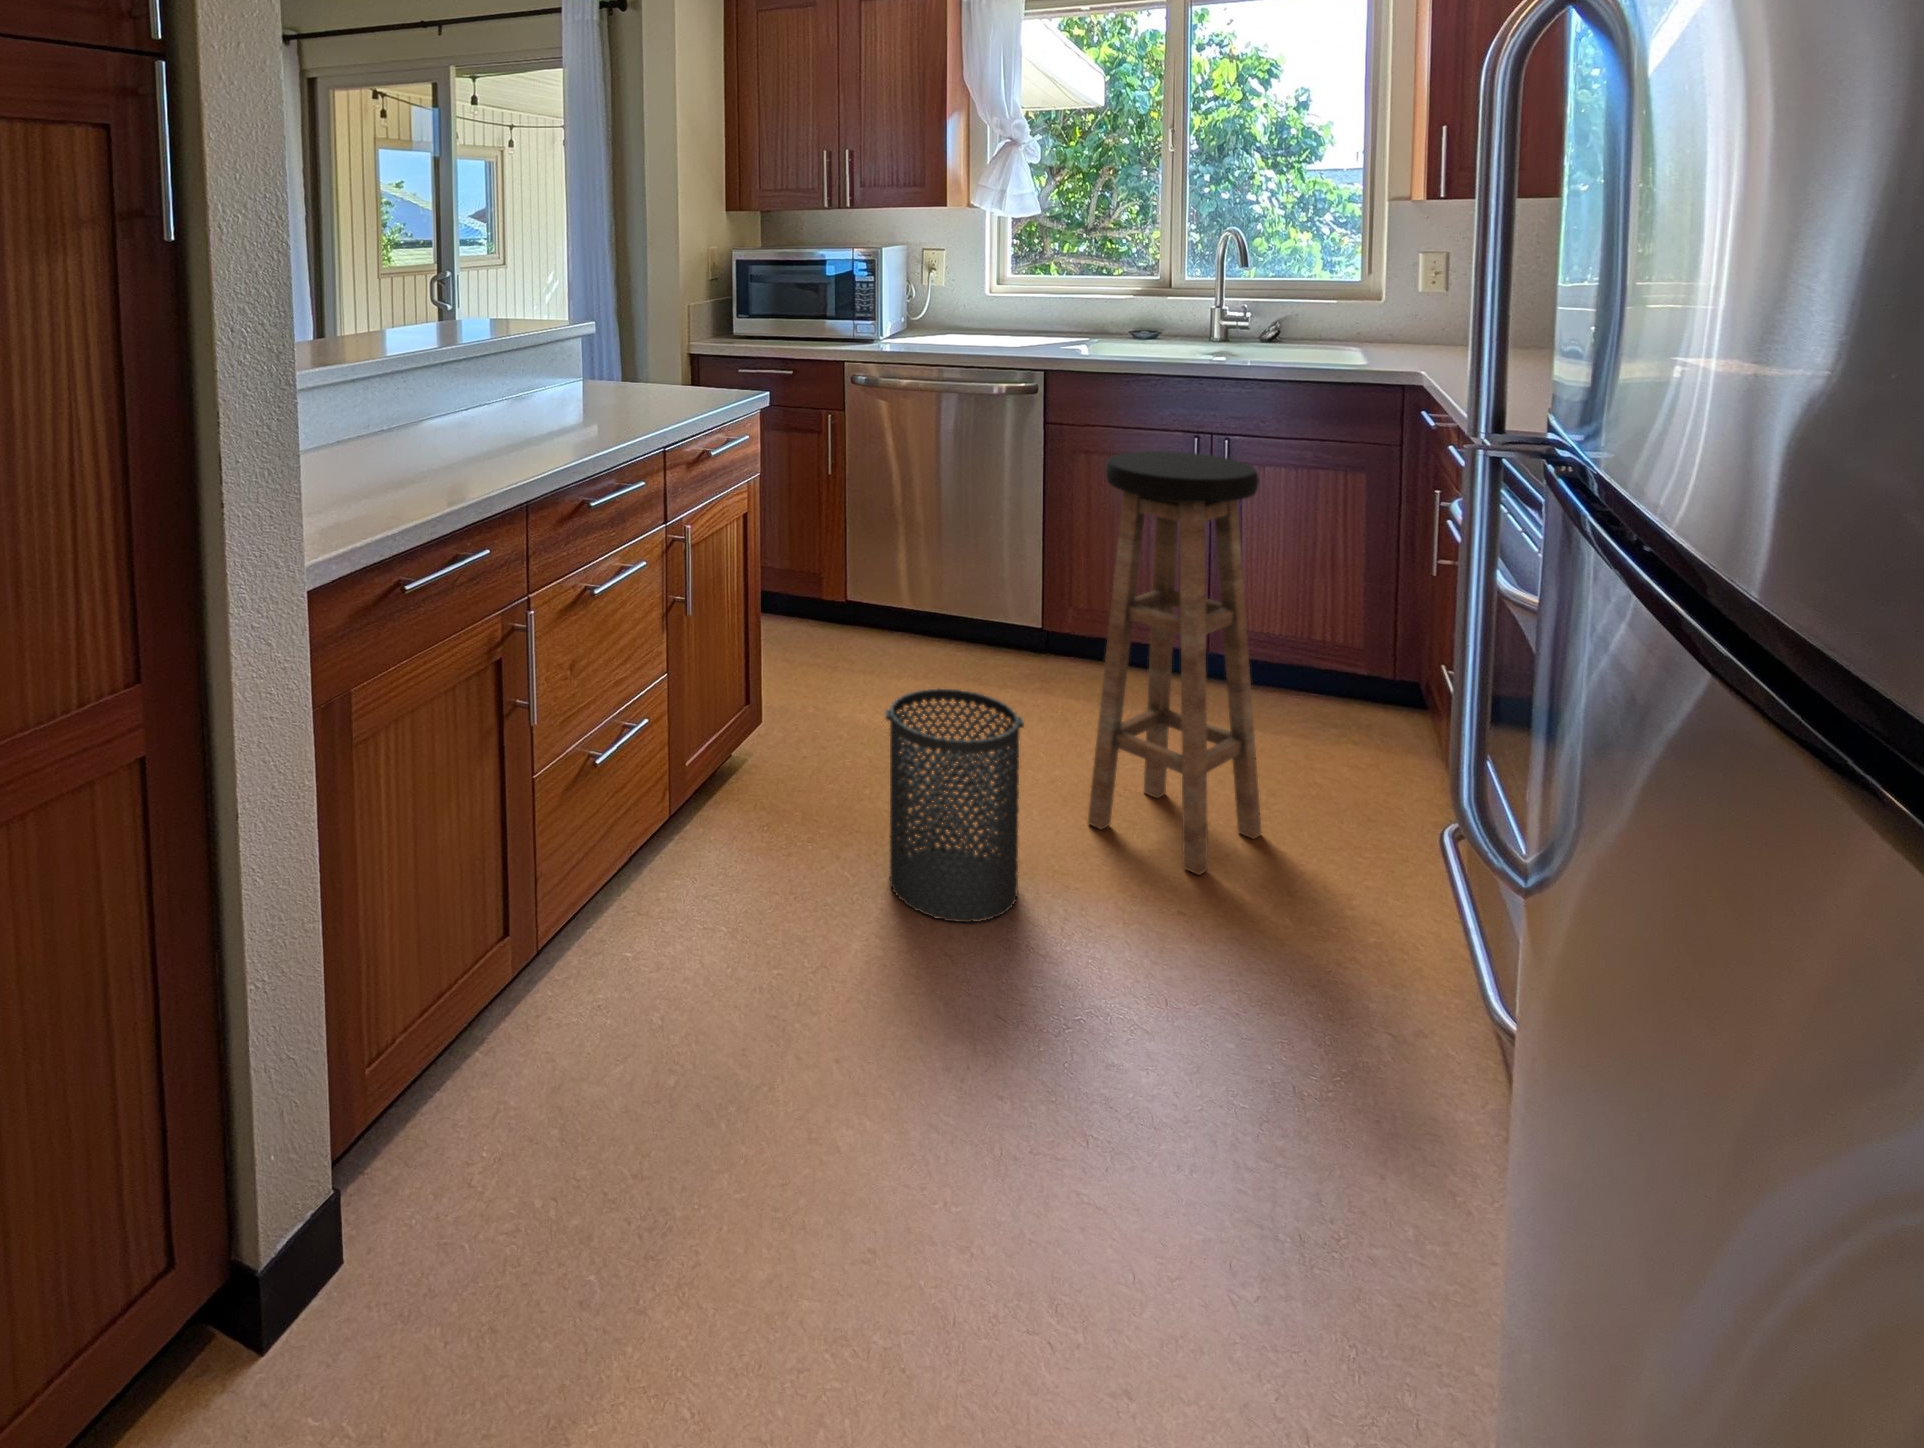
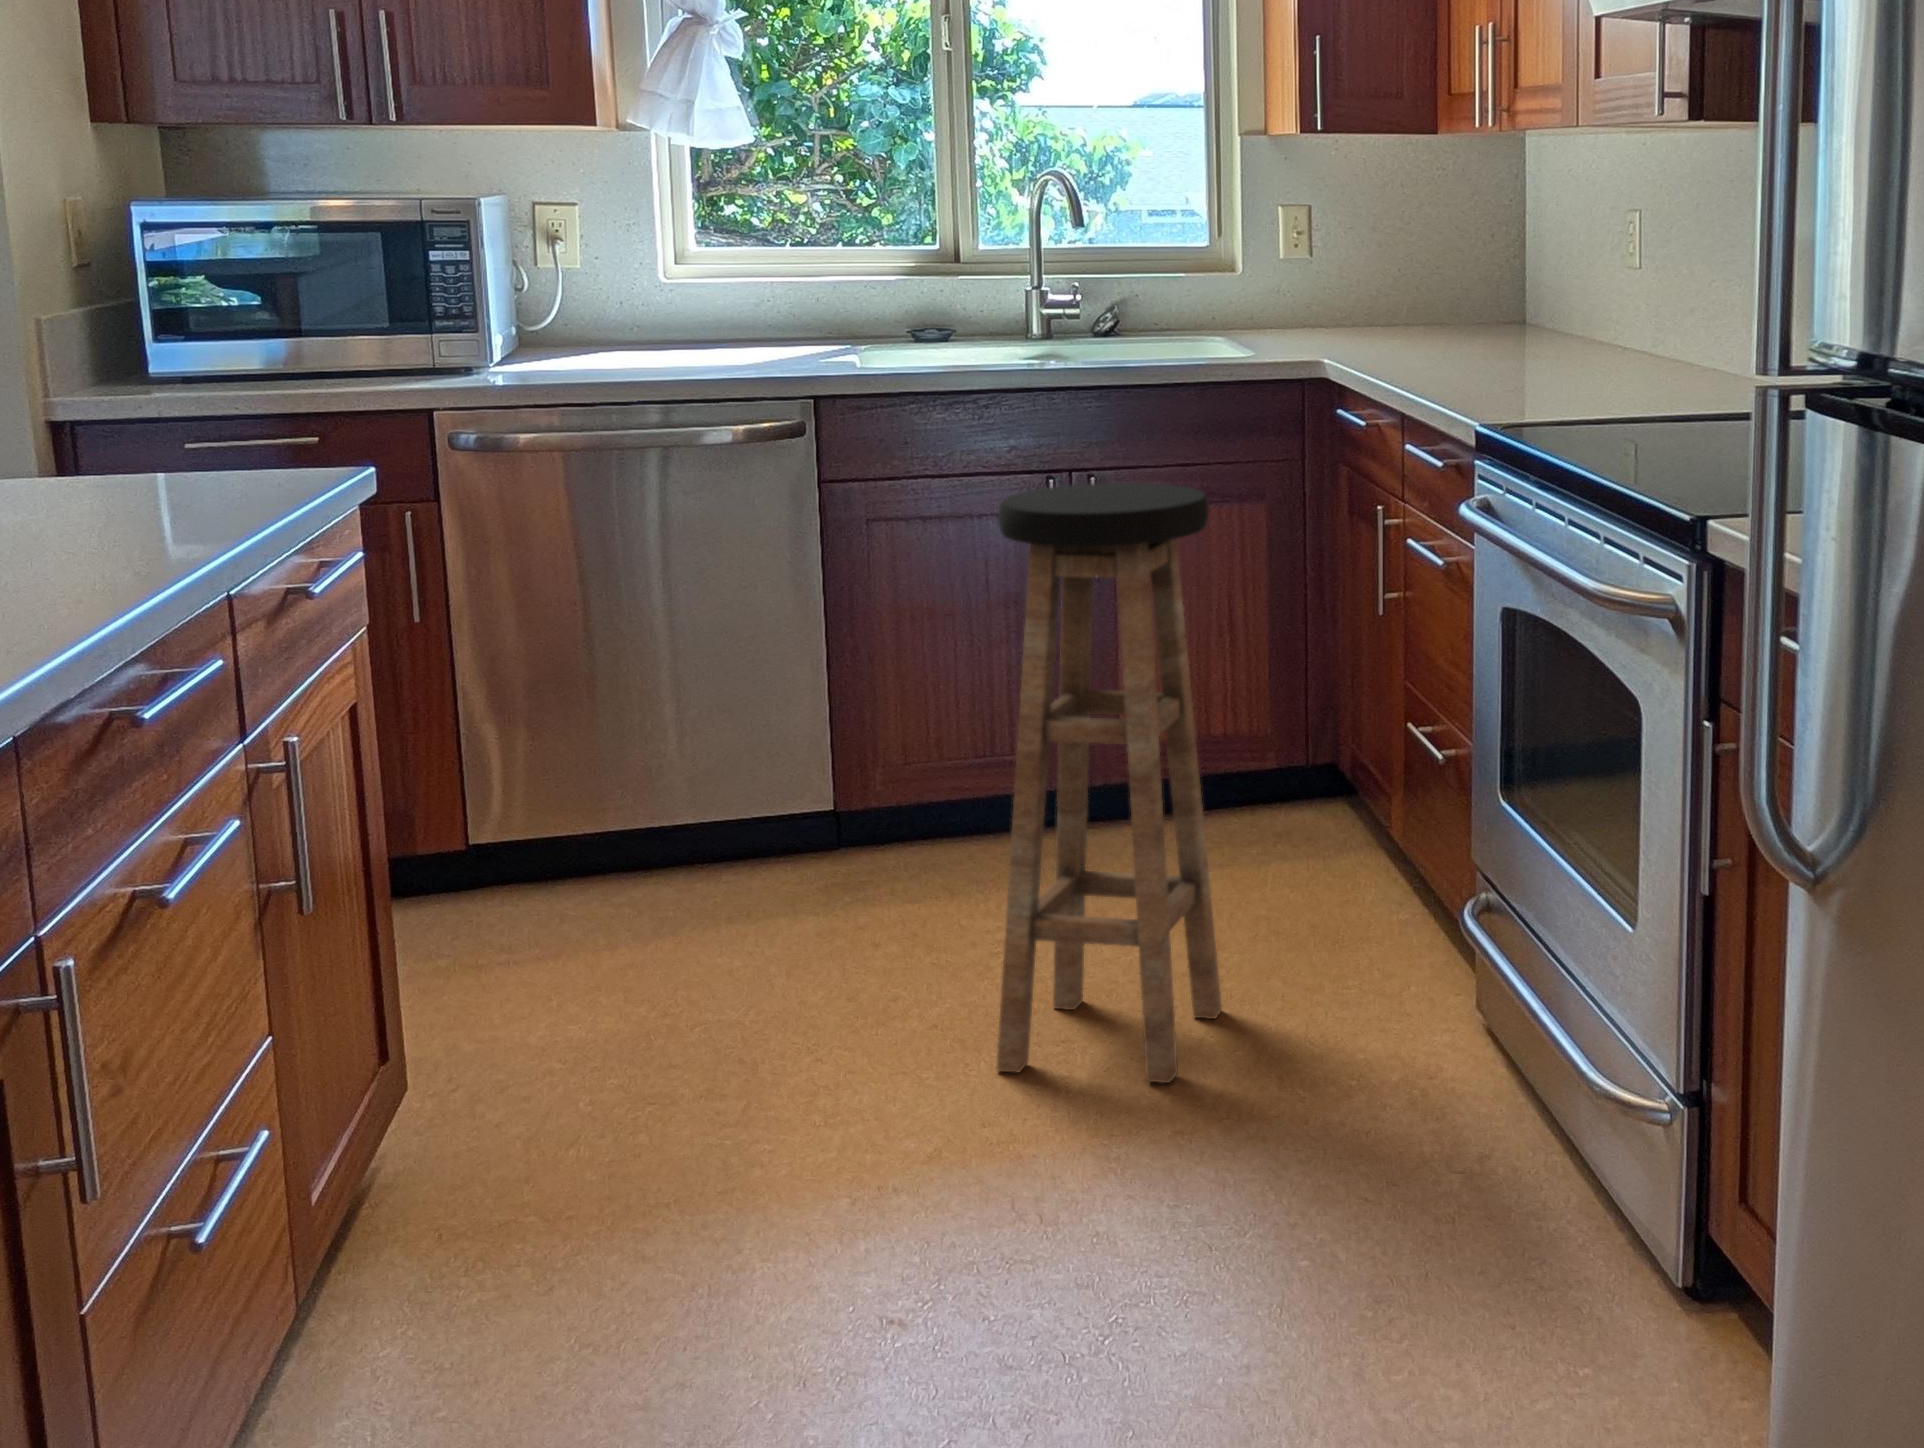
trash can: present [885,689,1024,922] -> none [714,899,945,1274]

